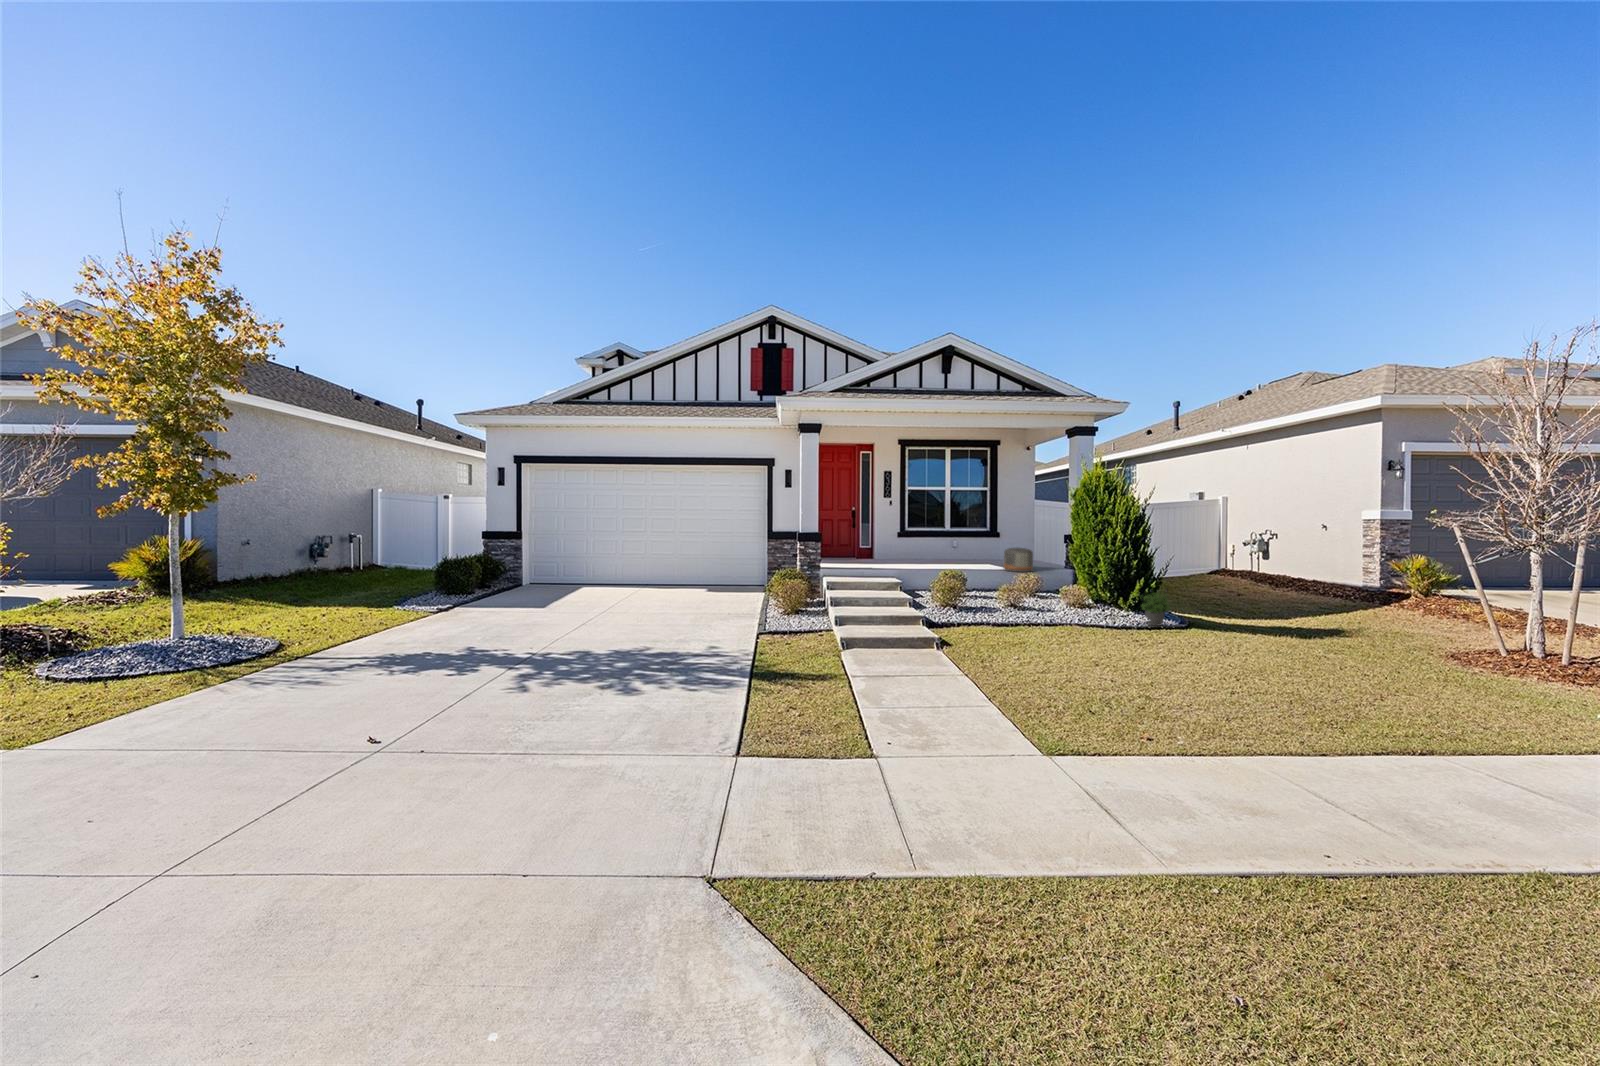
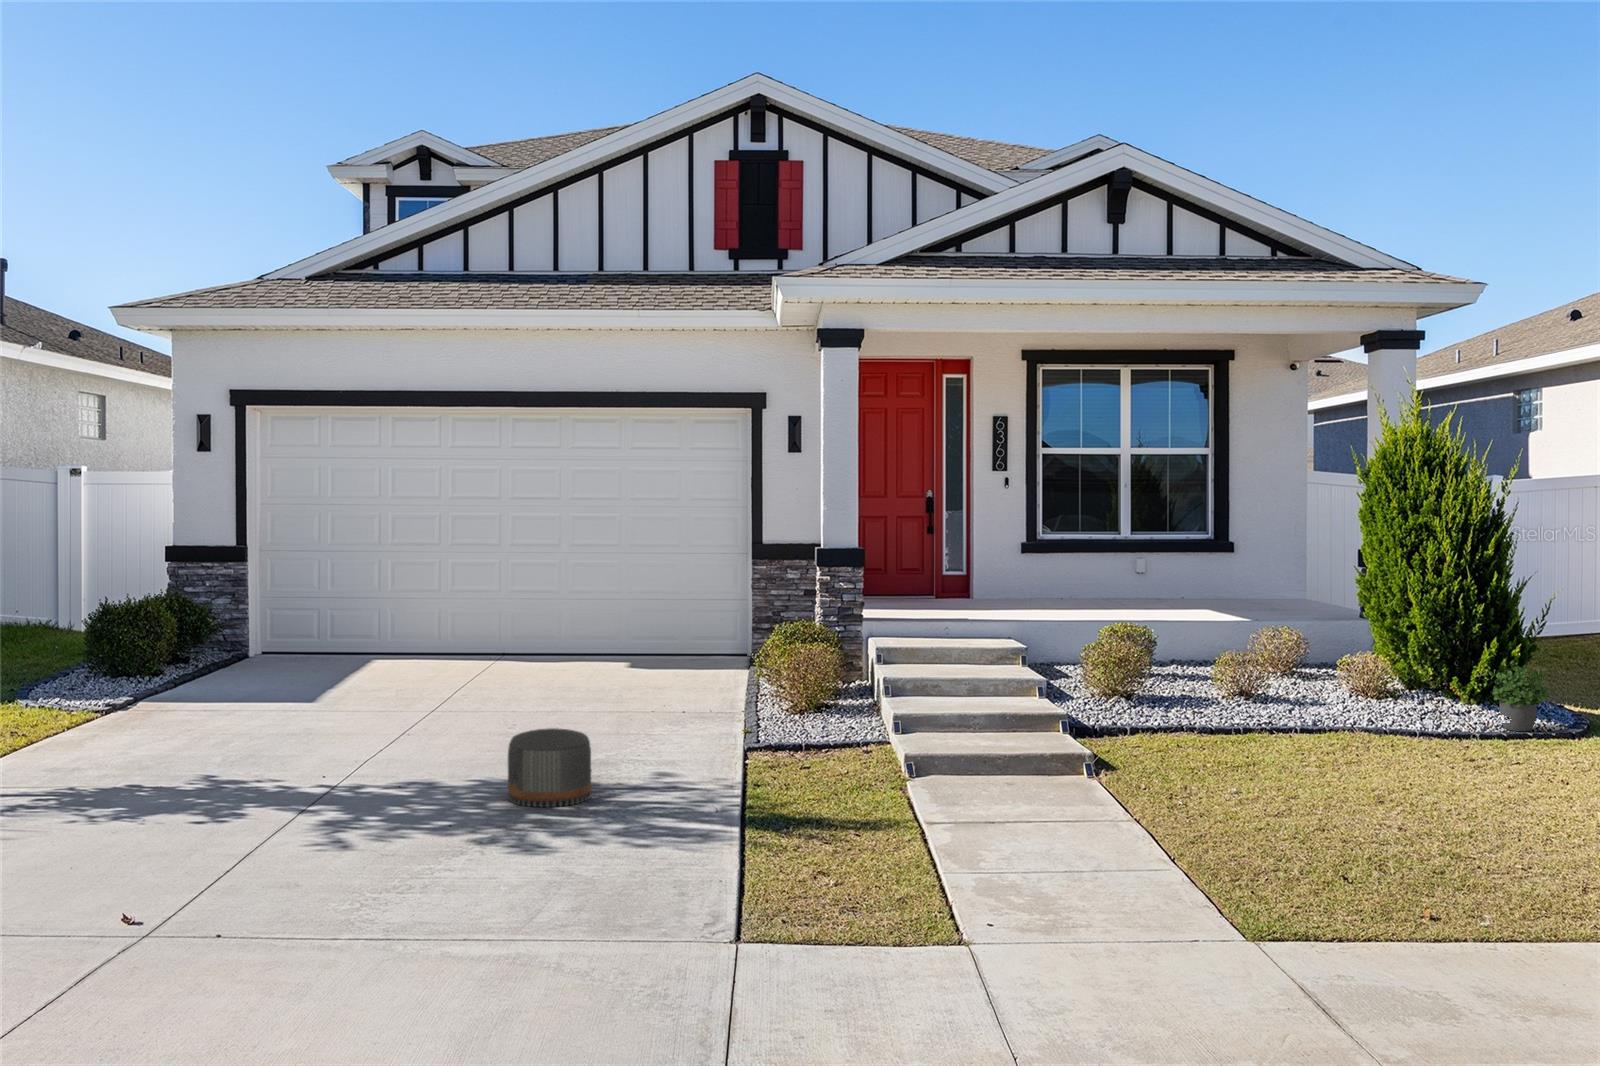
pouf: present [1003,548,1033,572] -> present [508,728,591,807]

